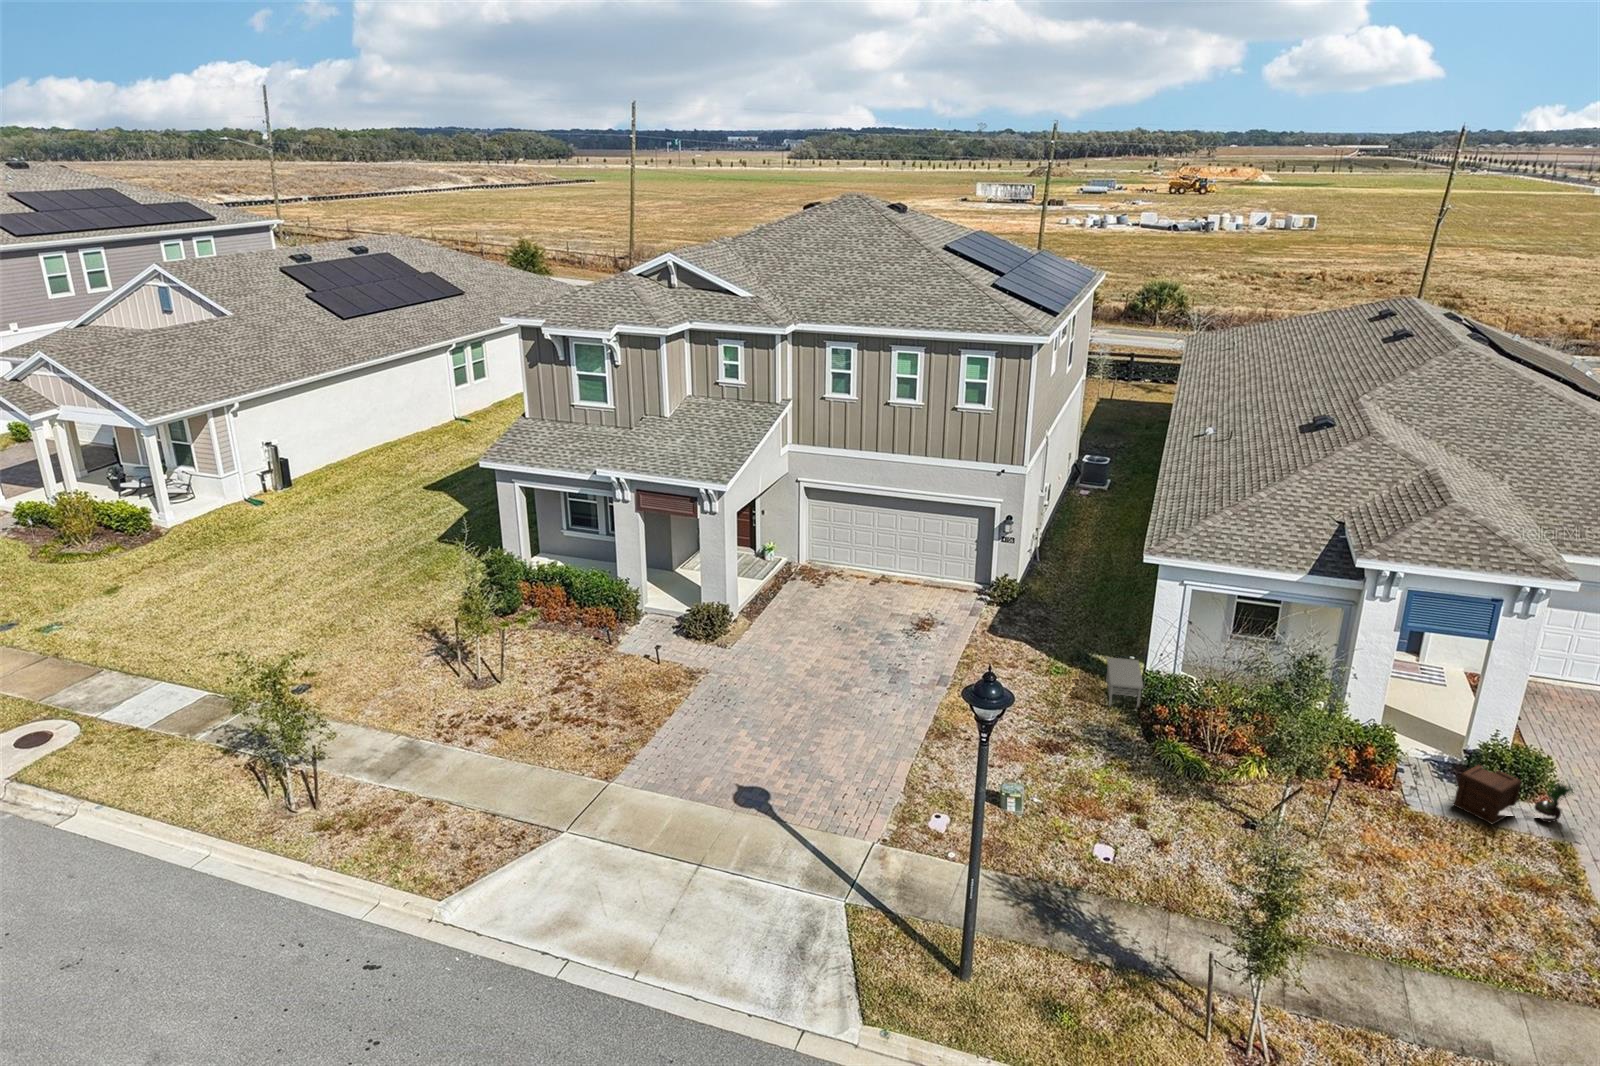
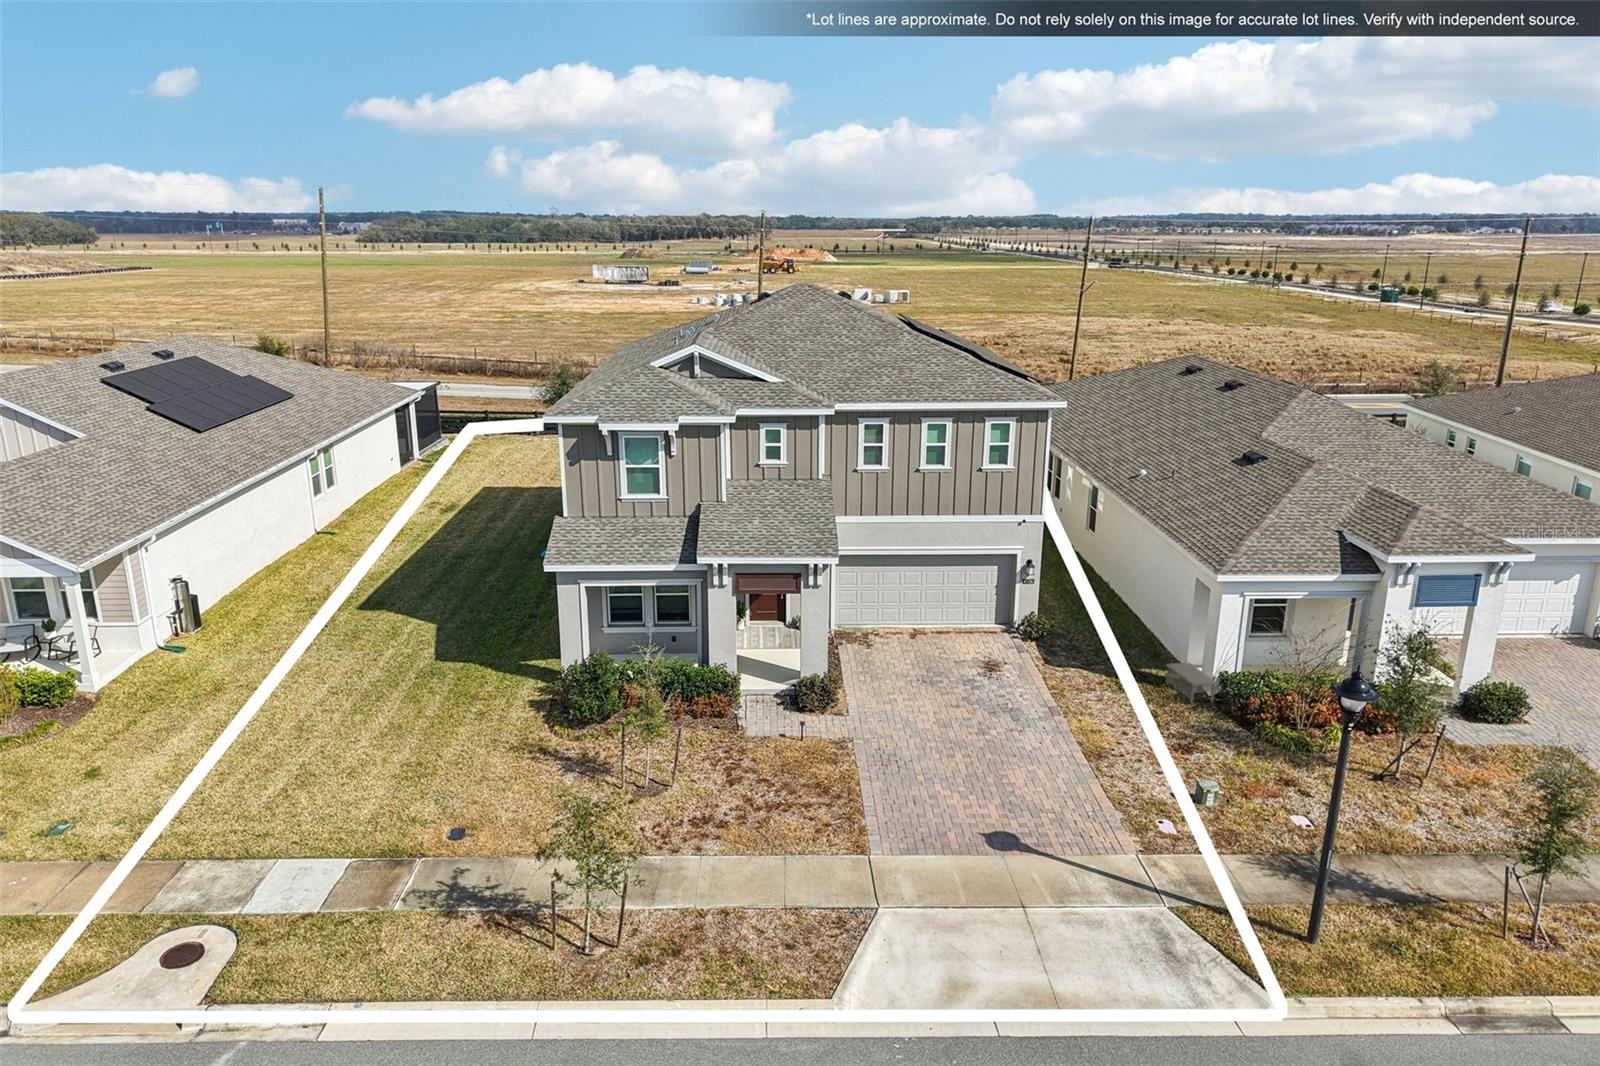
wooden crate: present [1454,765,1522,824] -> none [1470,695,1511,739]
potted tree: present [1535,781,1573,822] -> none [1517,696,1549,730]

